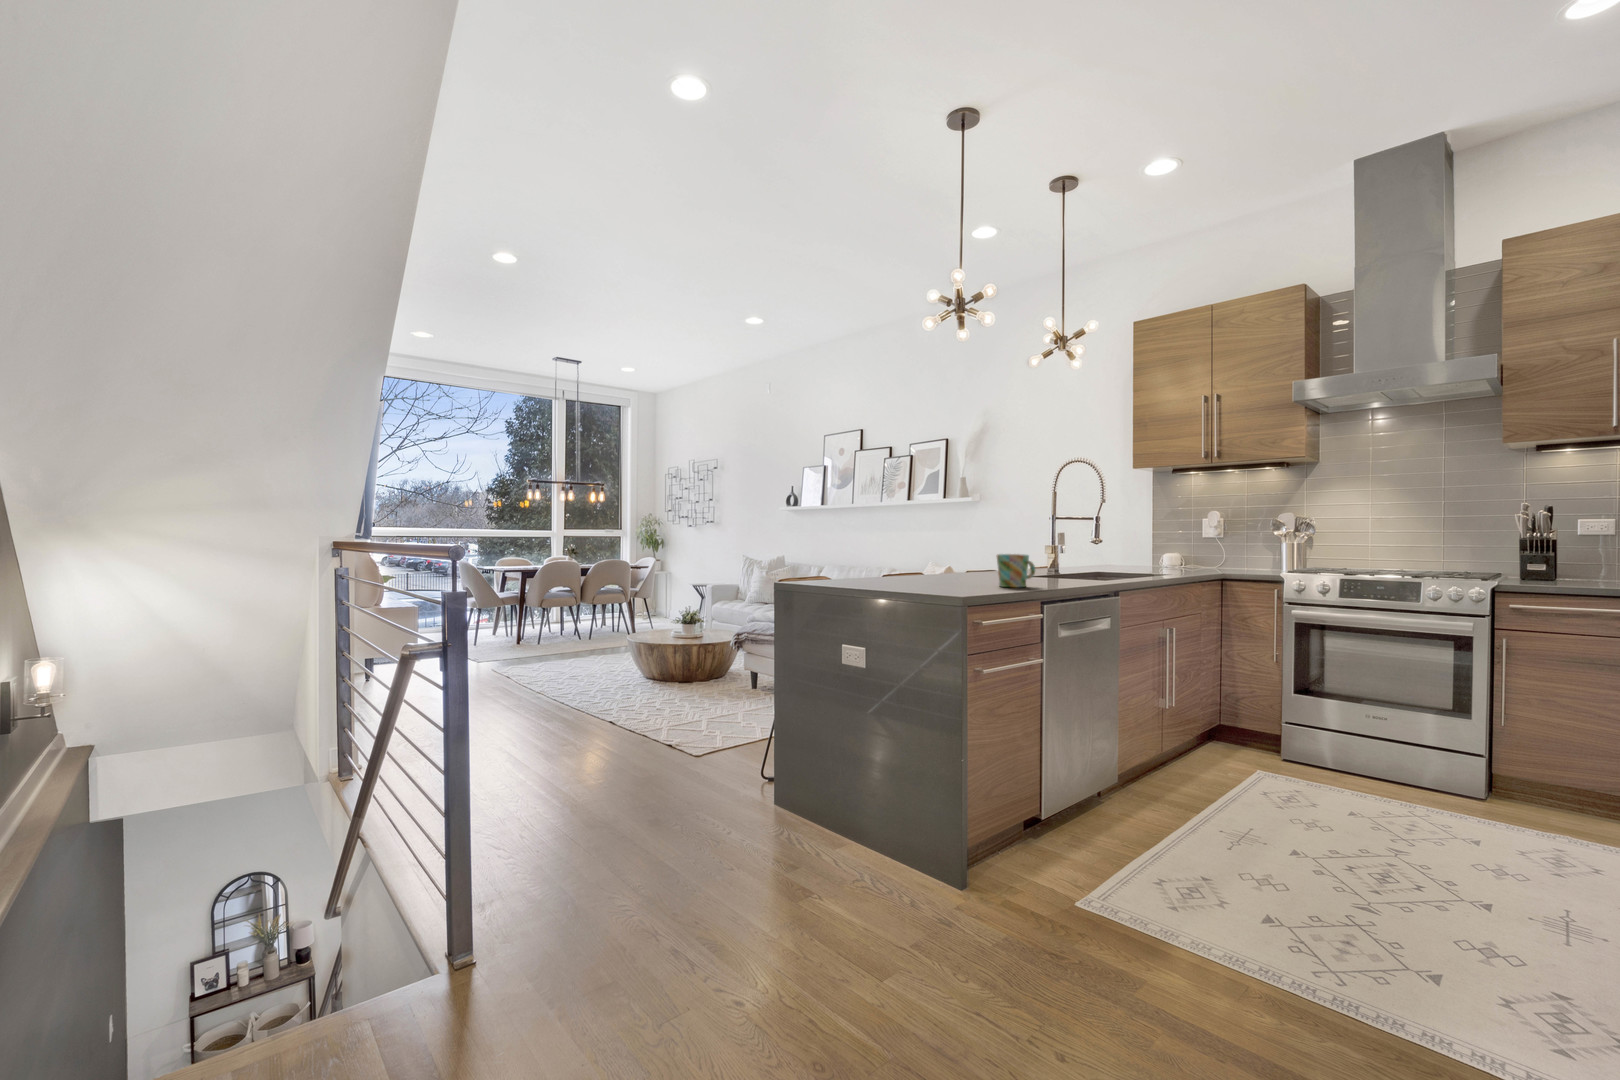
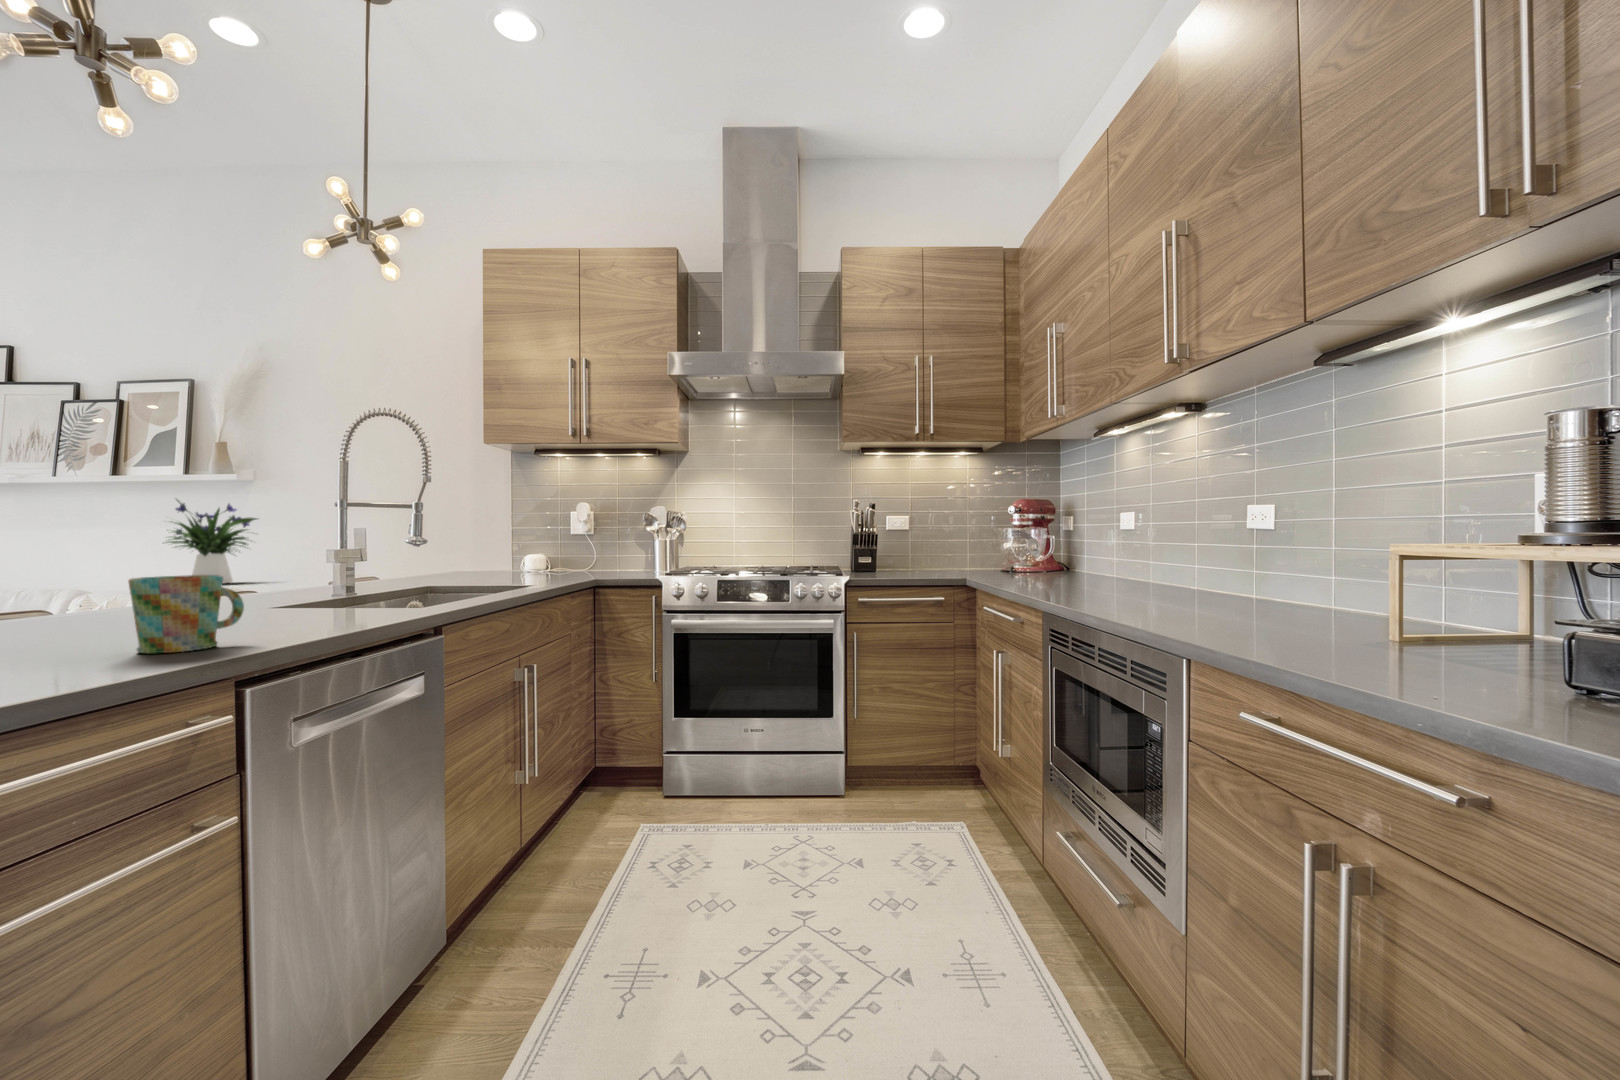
flower arrangement: none [935,513,986,566] -> present [170,500,257,583]

